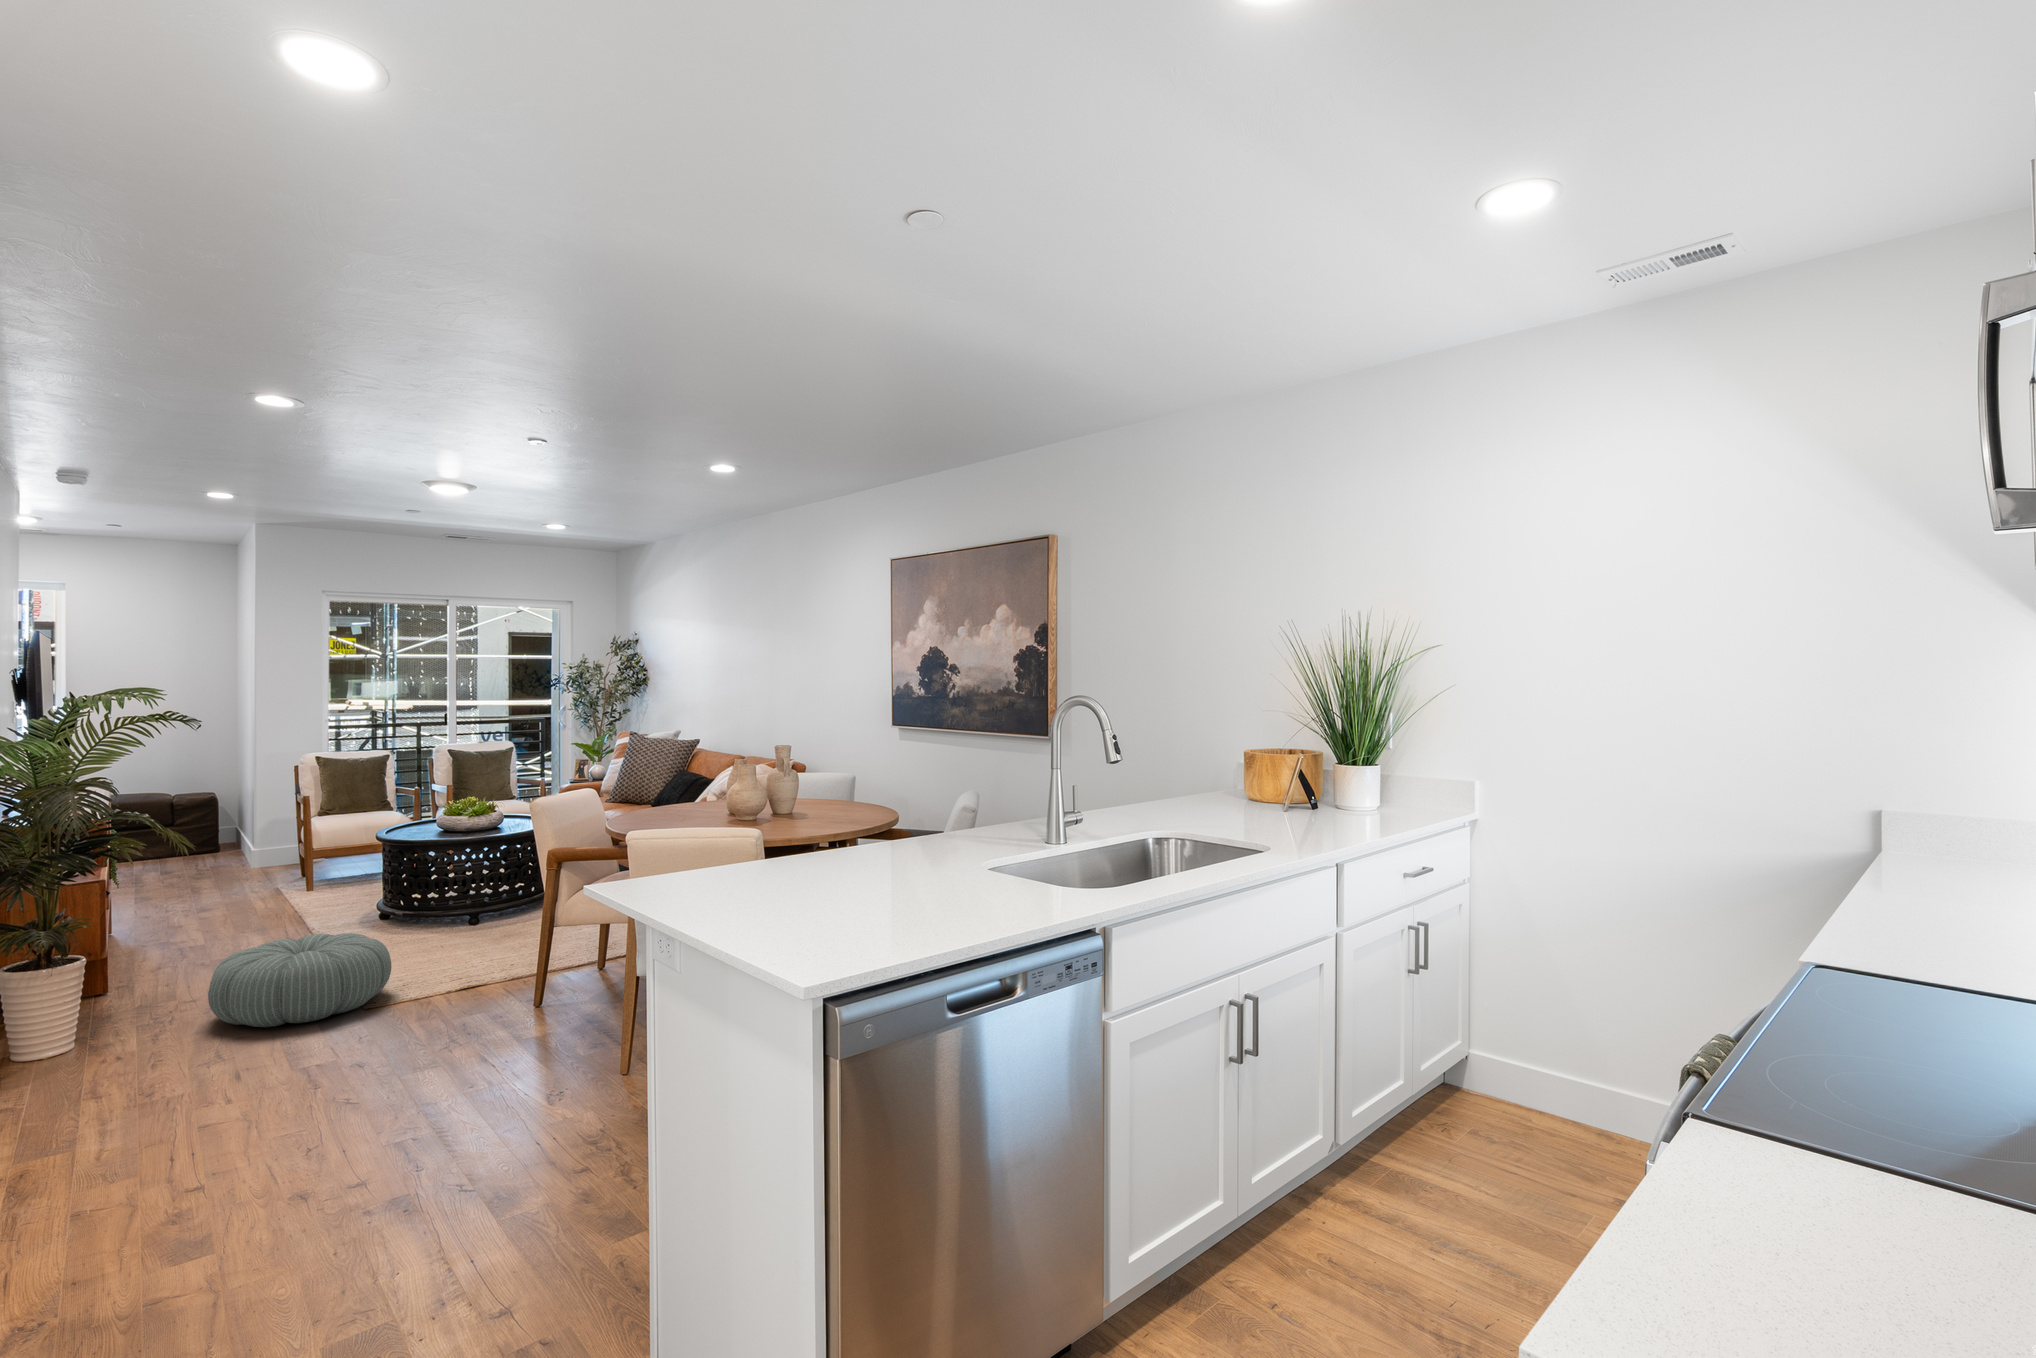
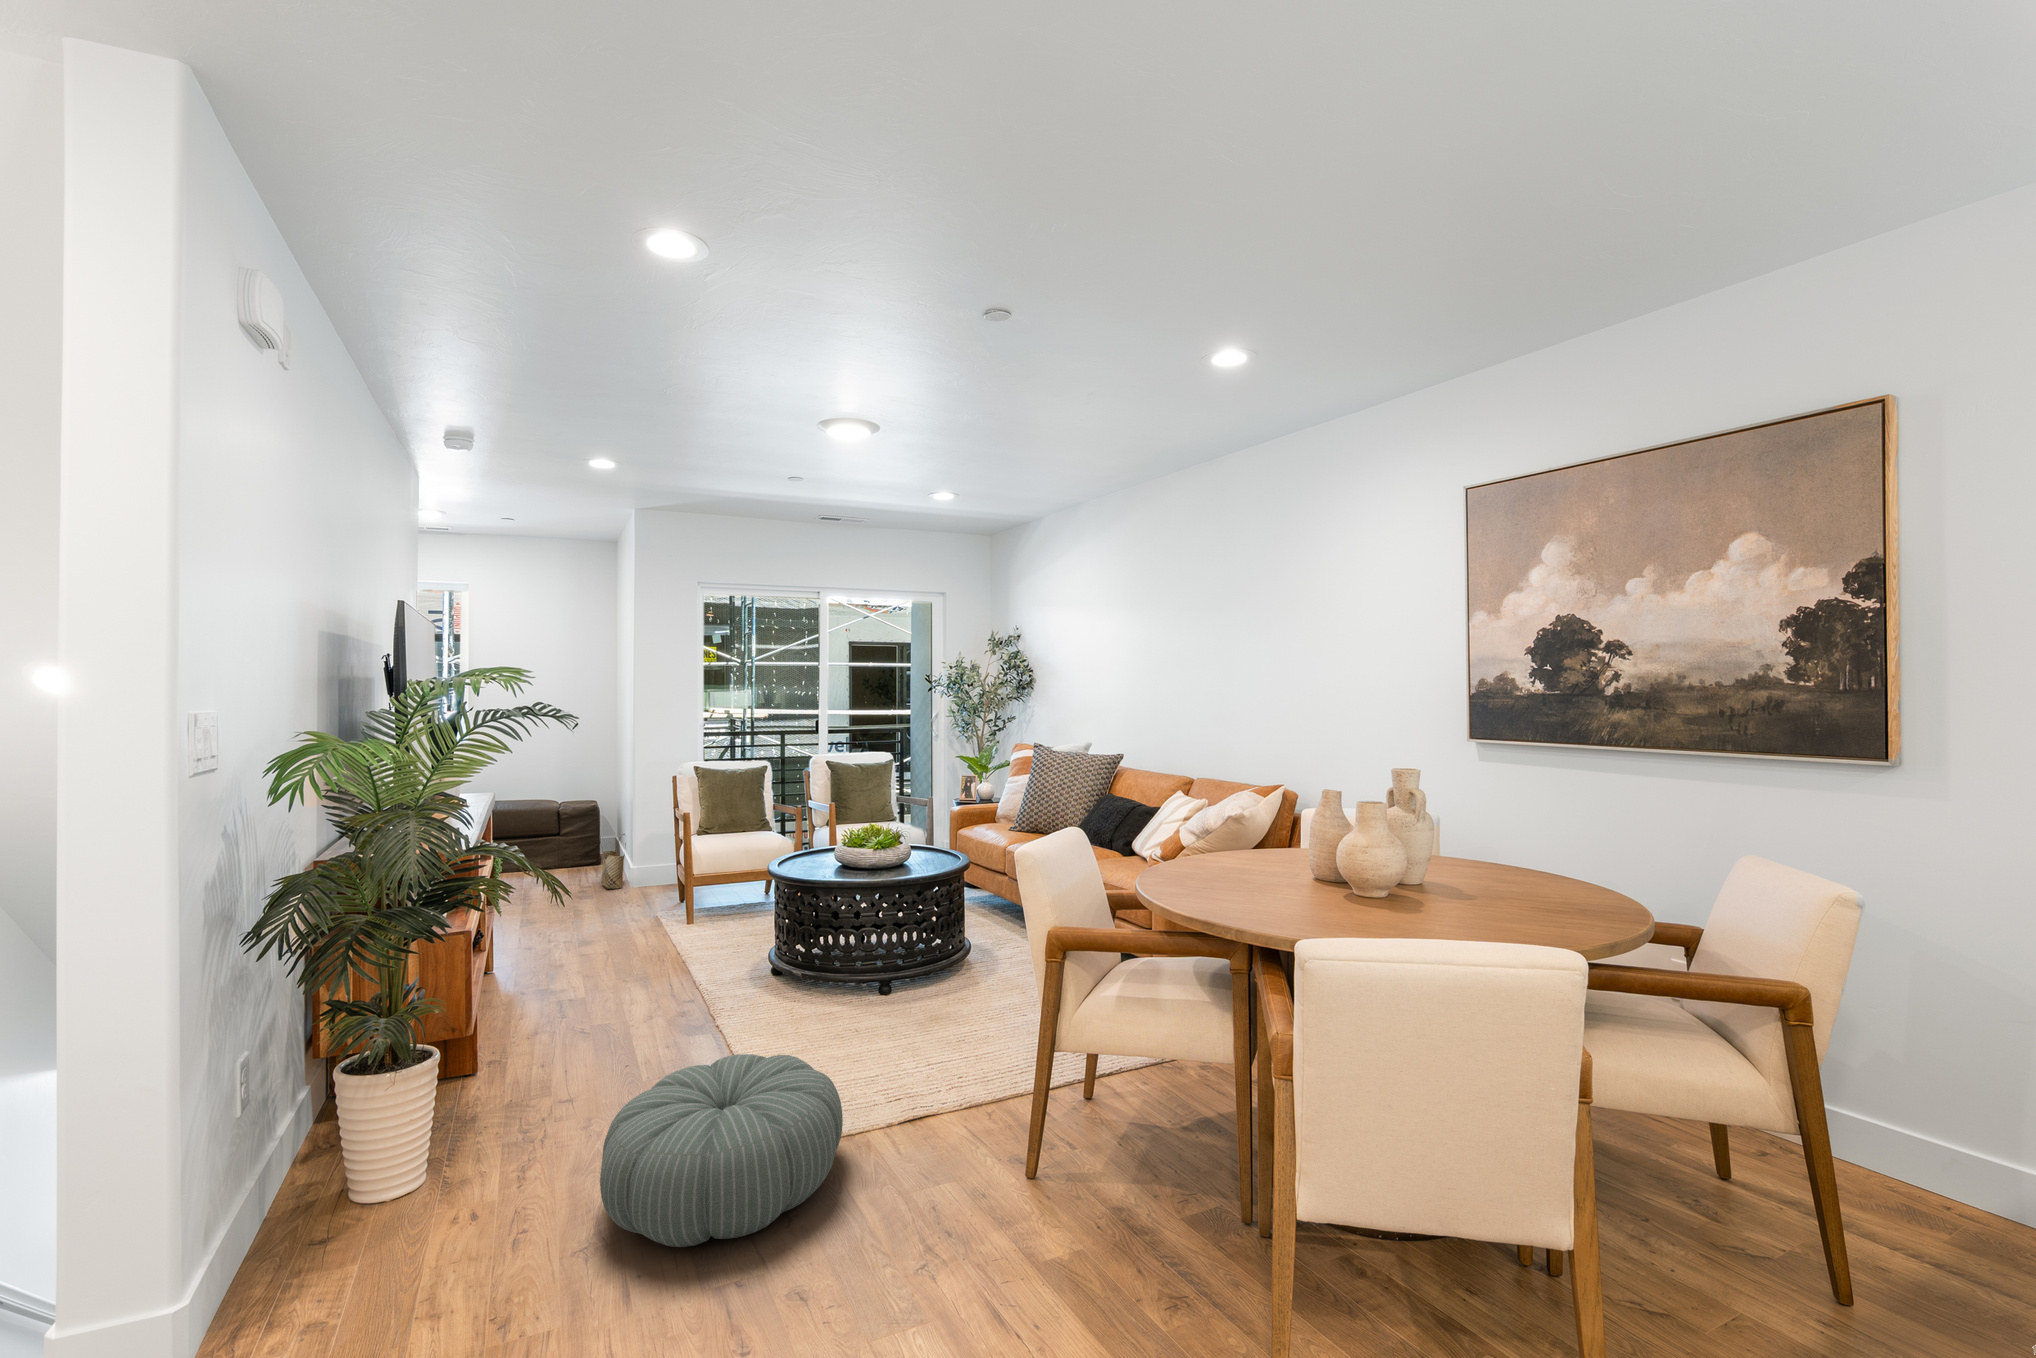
woven basket: none [220,819,250,871] -> present [600,834,626,889]

